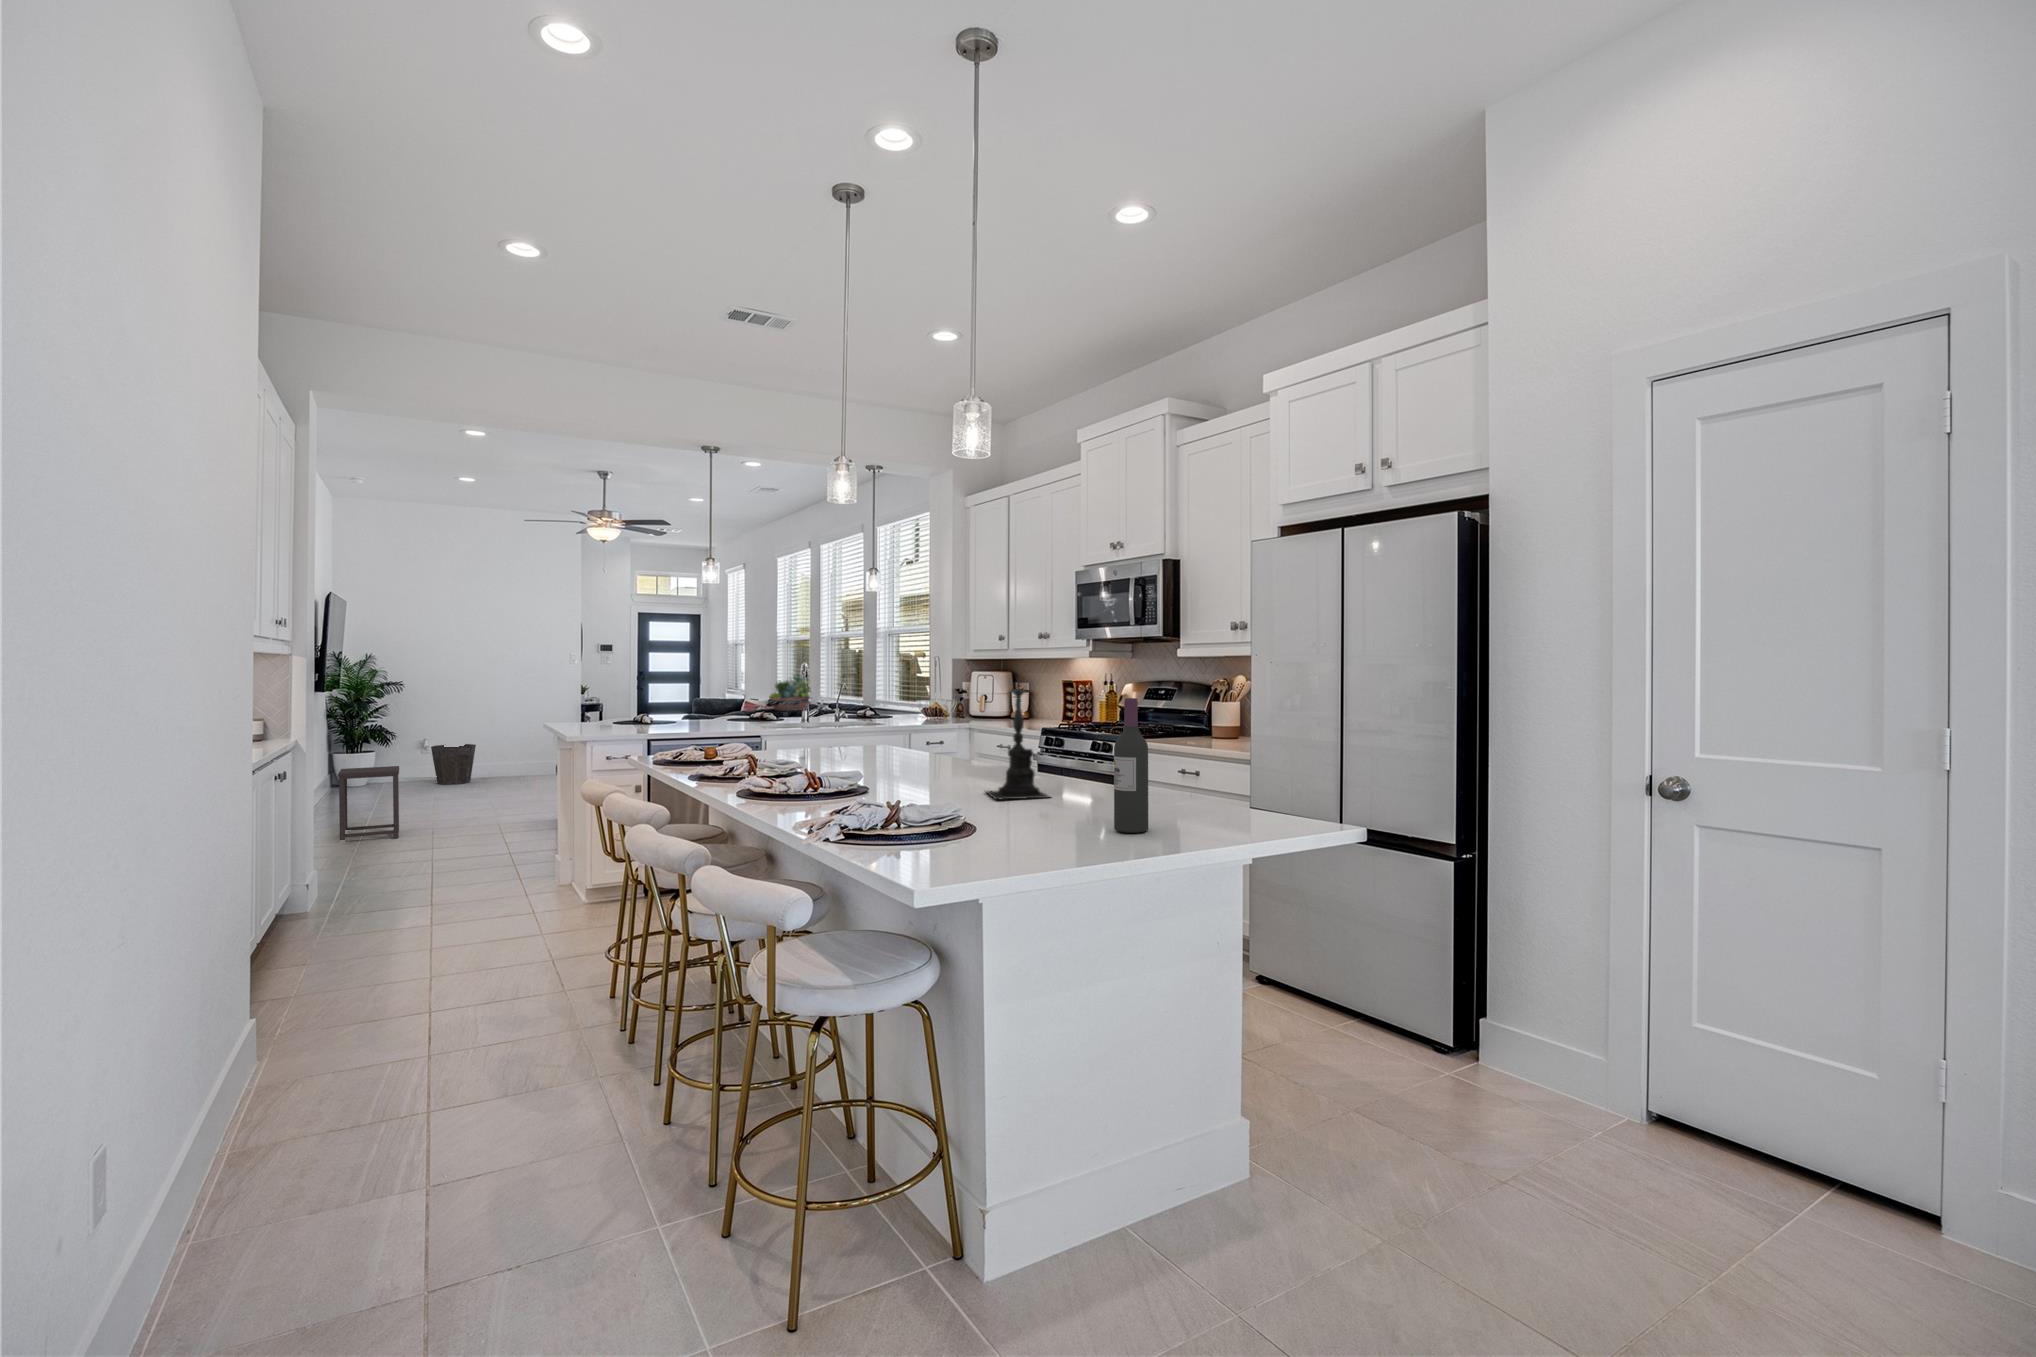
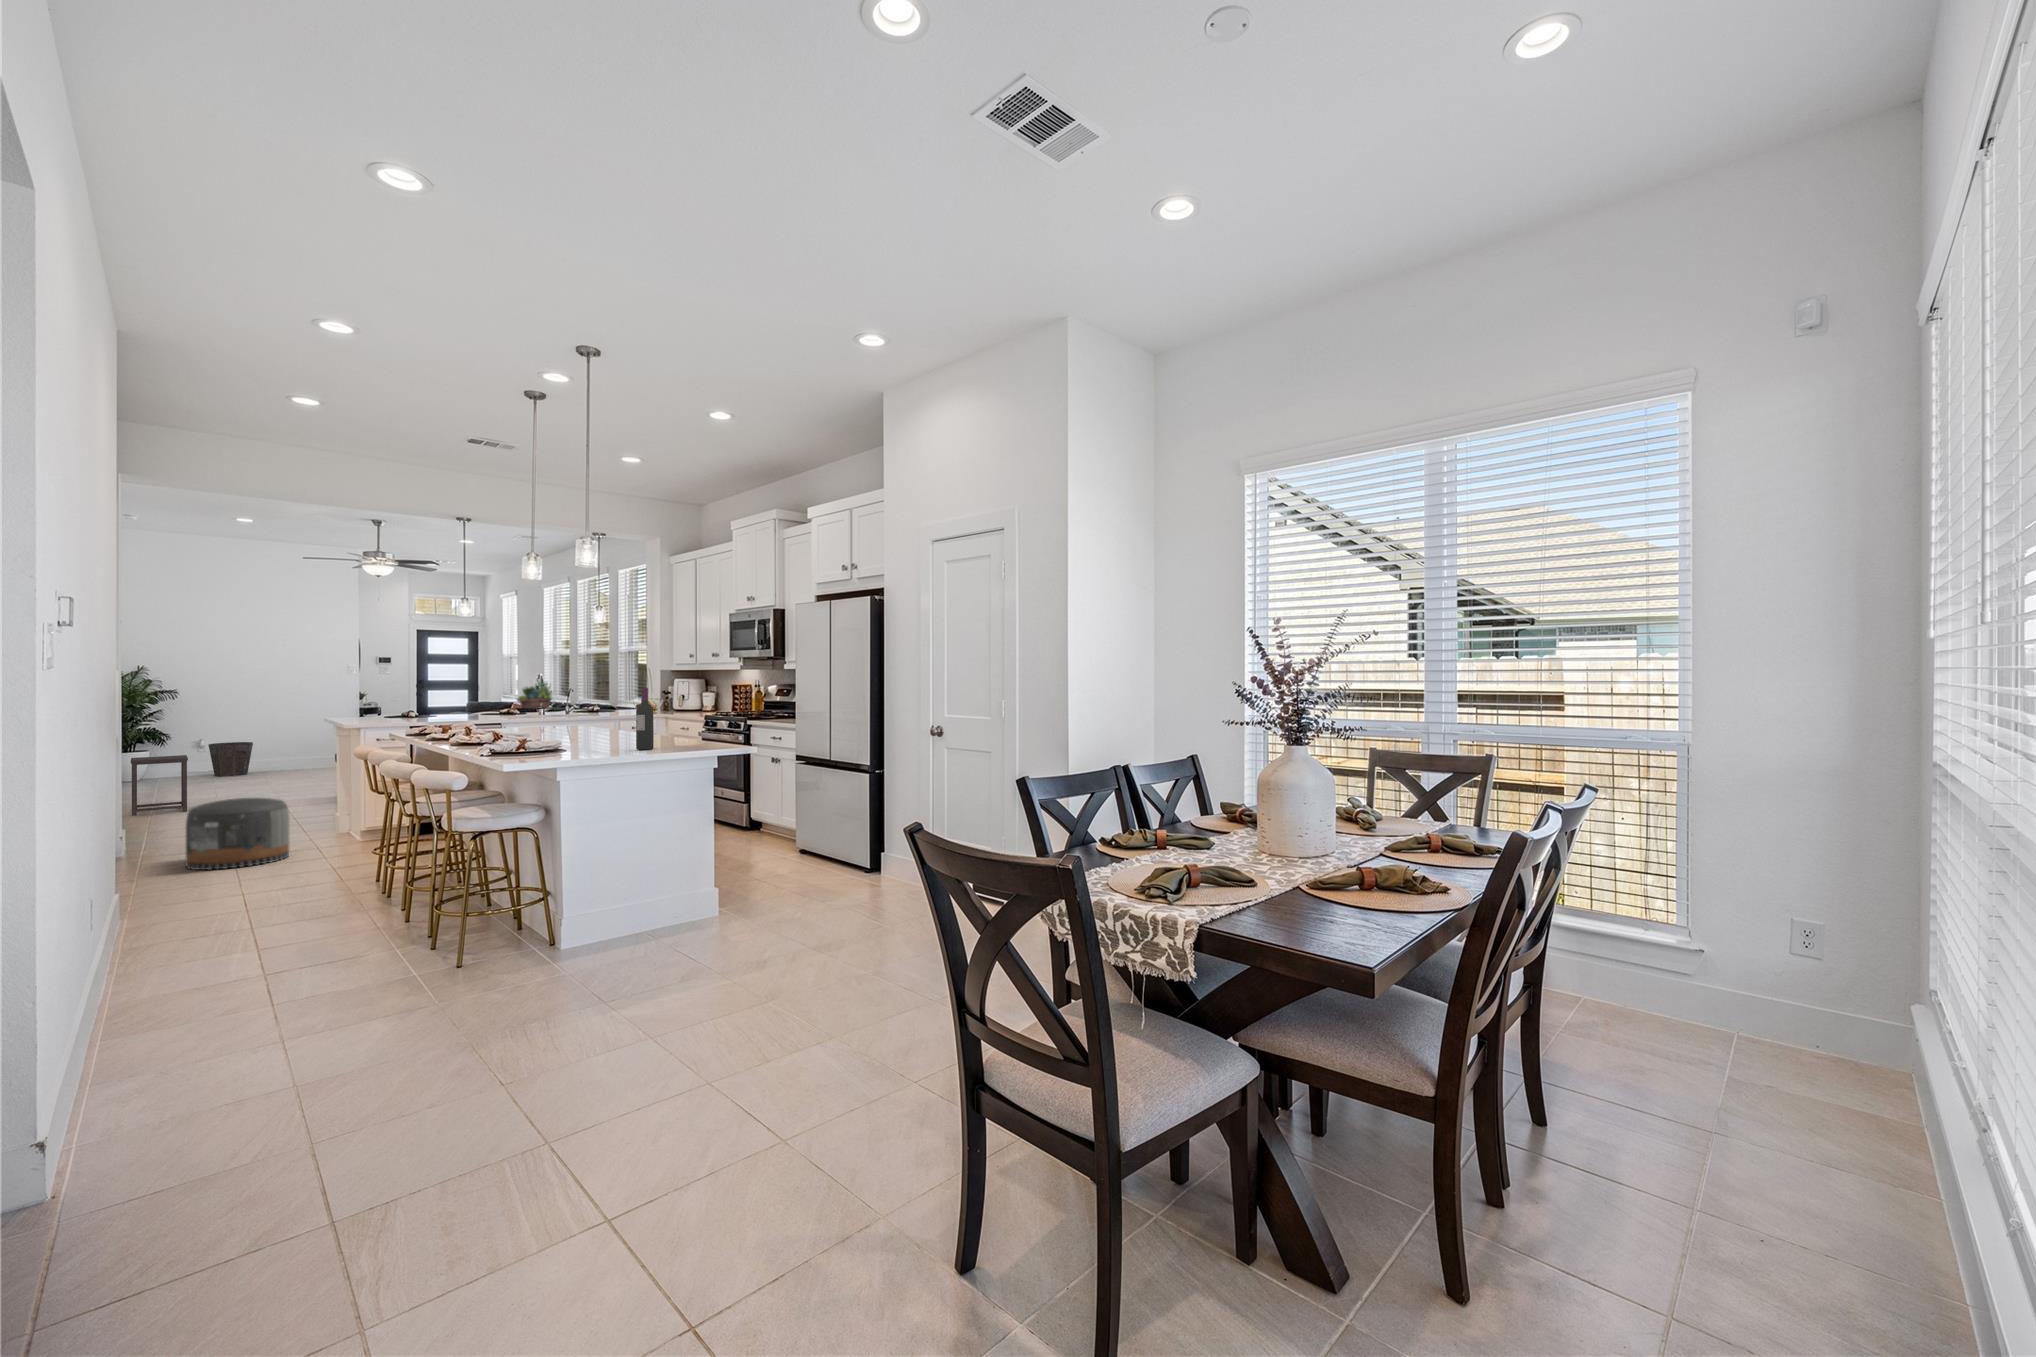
candle holder: present [986,685,1050,799] -> none [599,677,632,742]
pouf: none [373,845,502,955] -> present [186,798,289,870]

